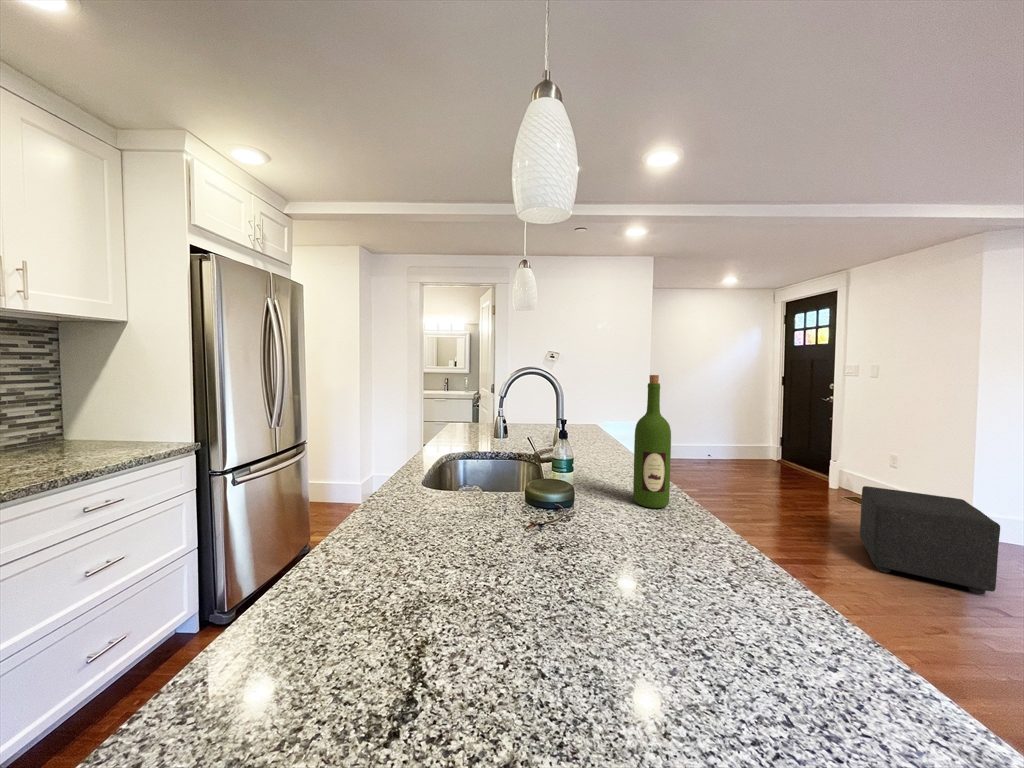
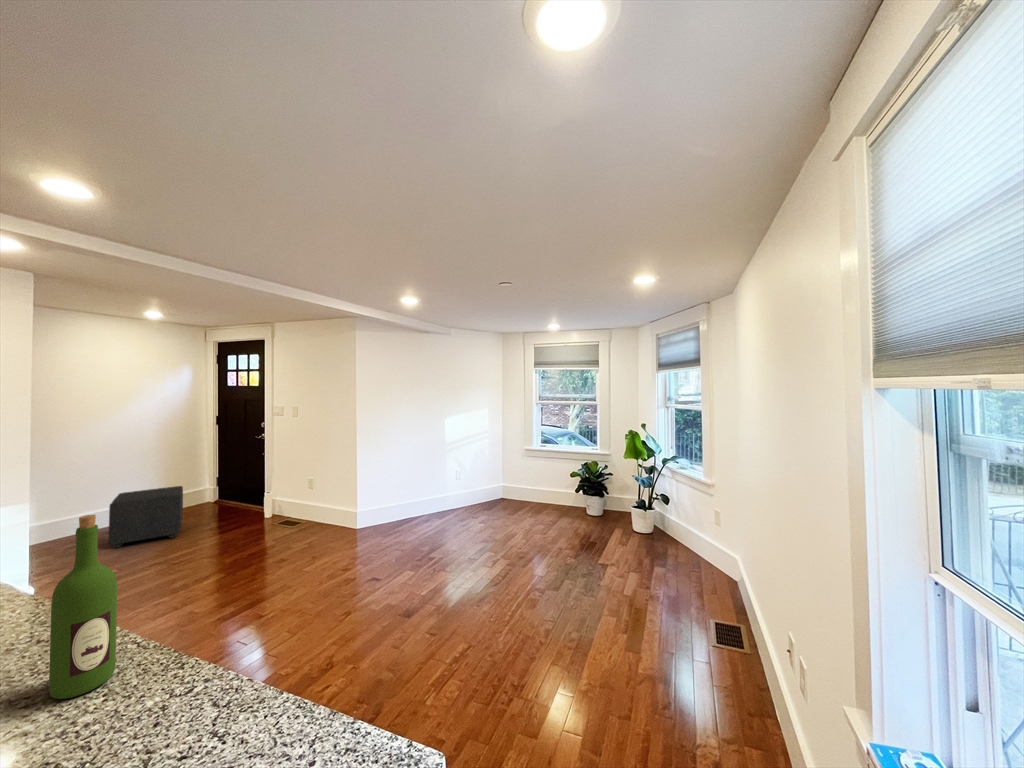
ottoman: present [860,486,1000,594] -> present [109,486,183,548]

